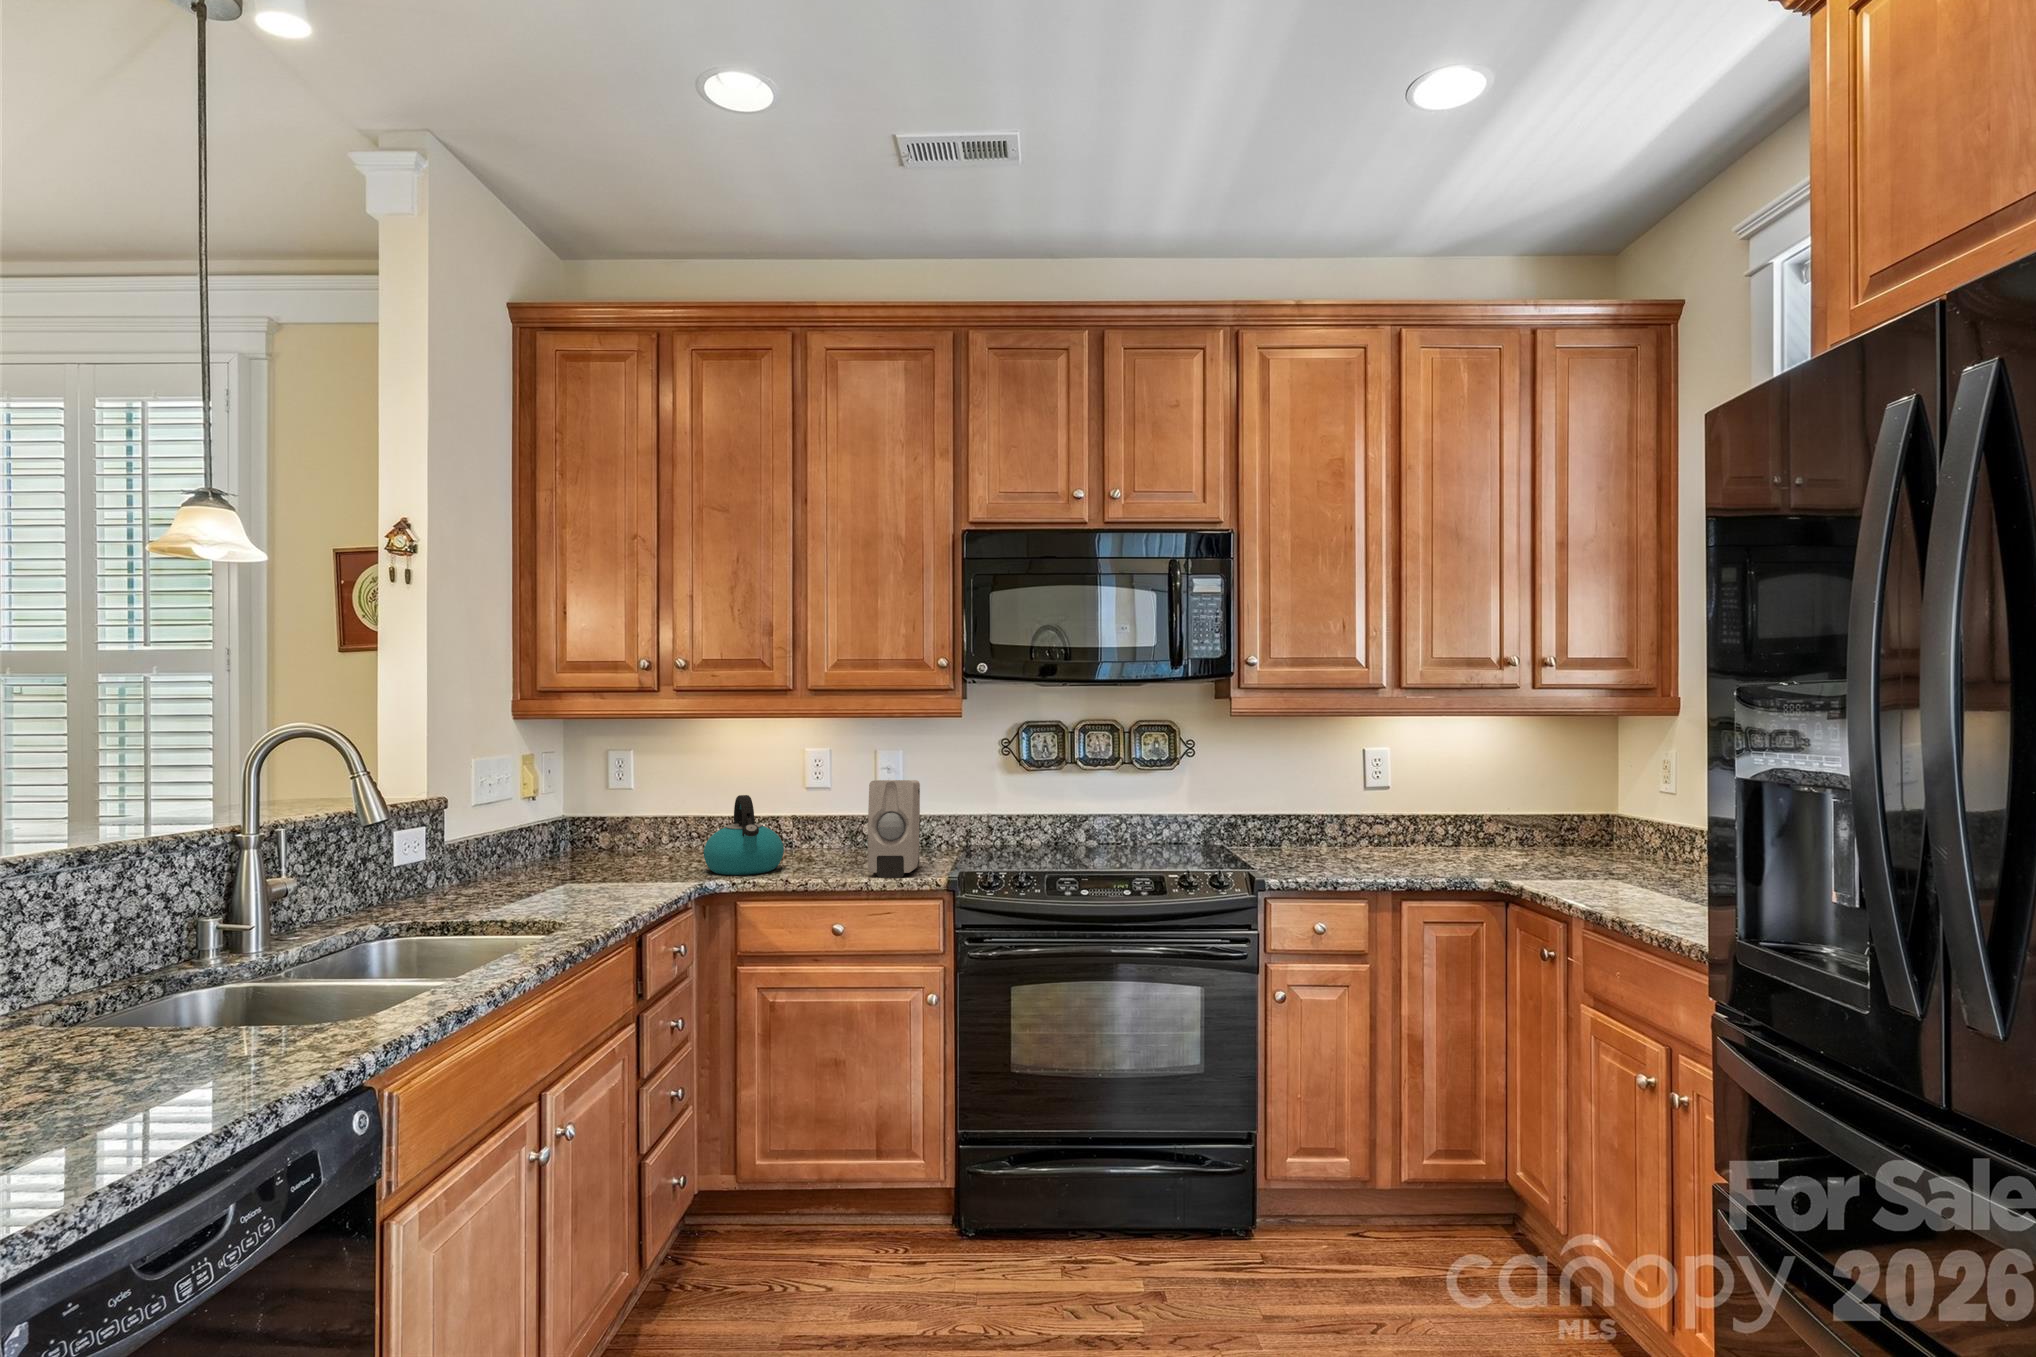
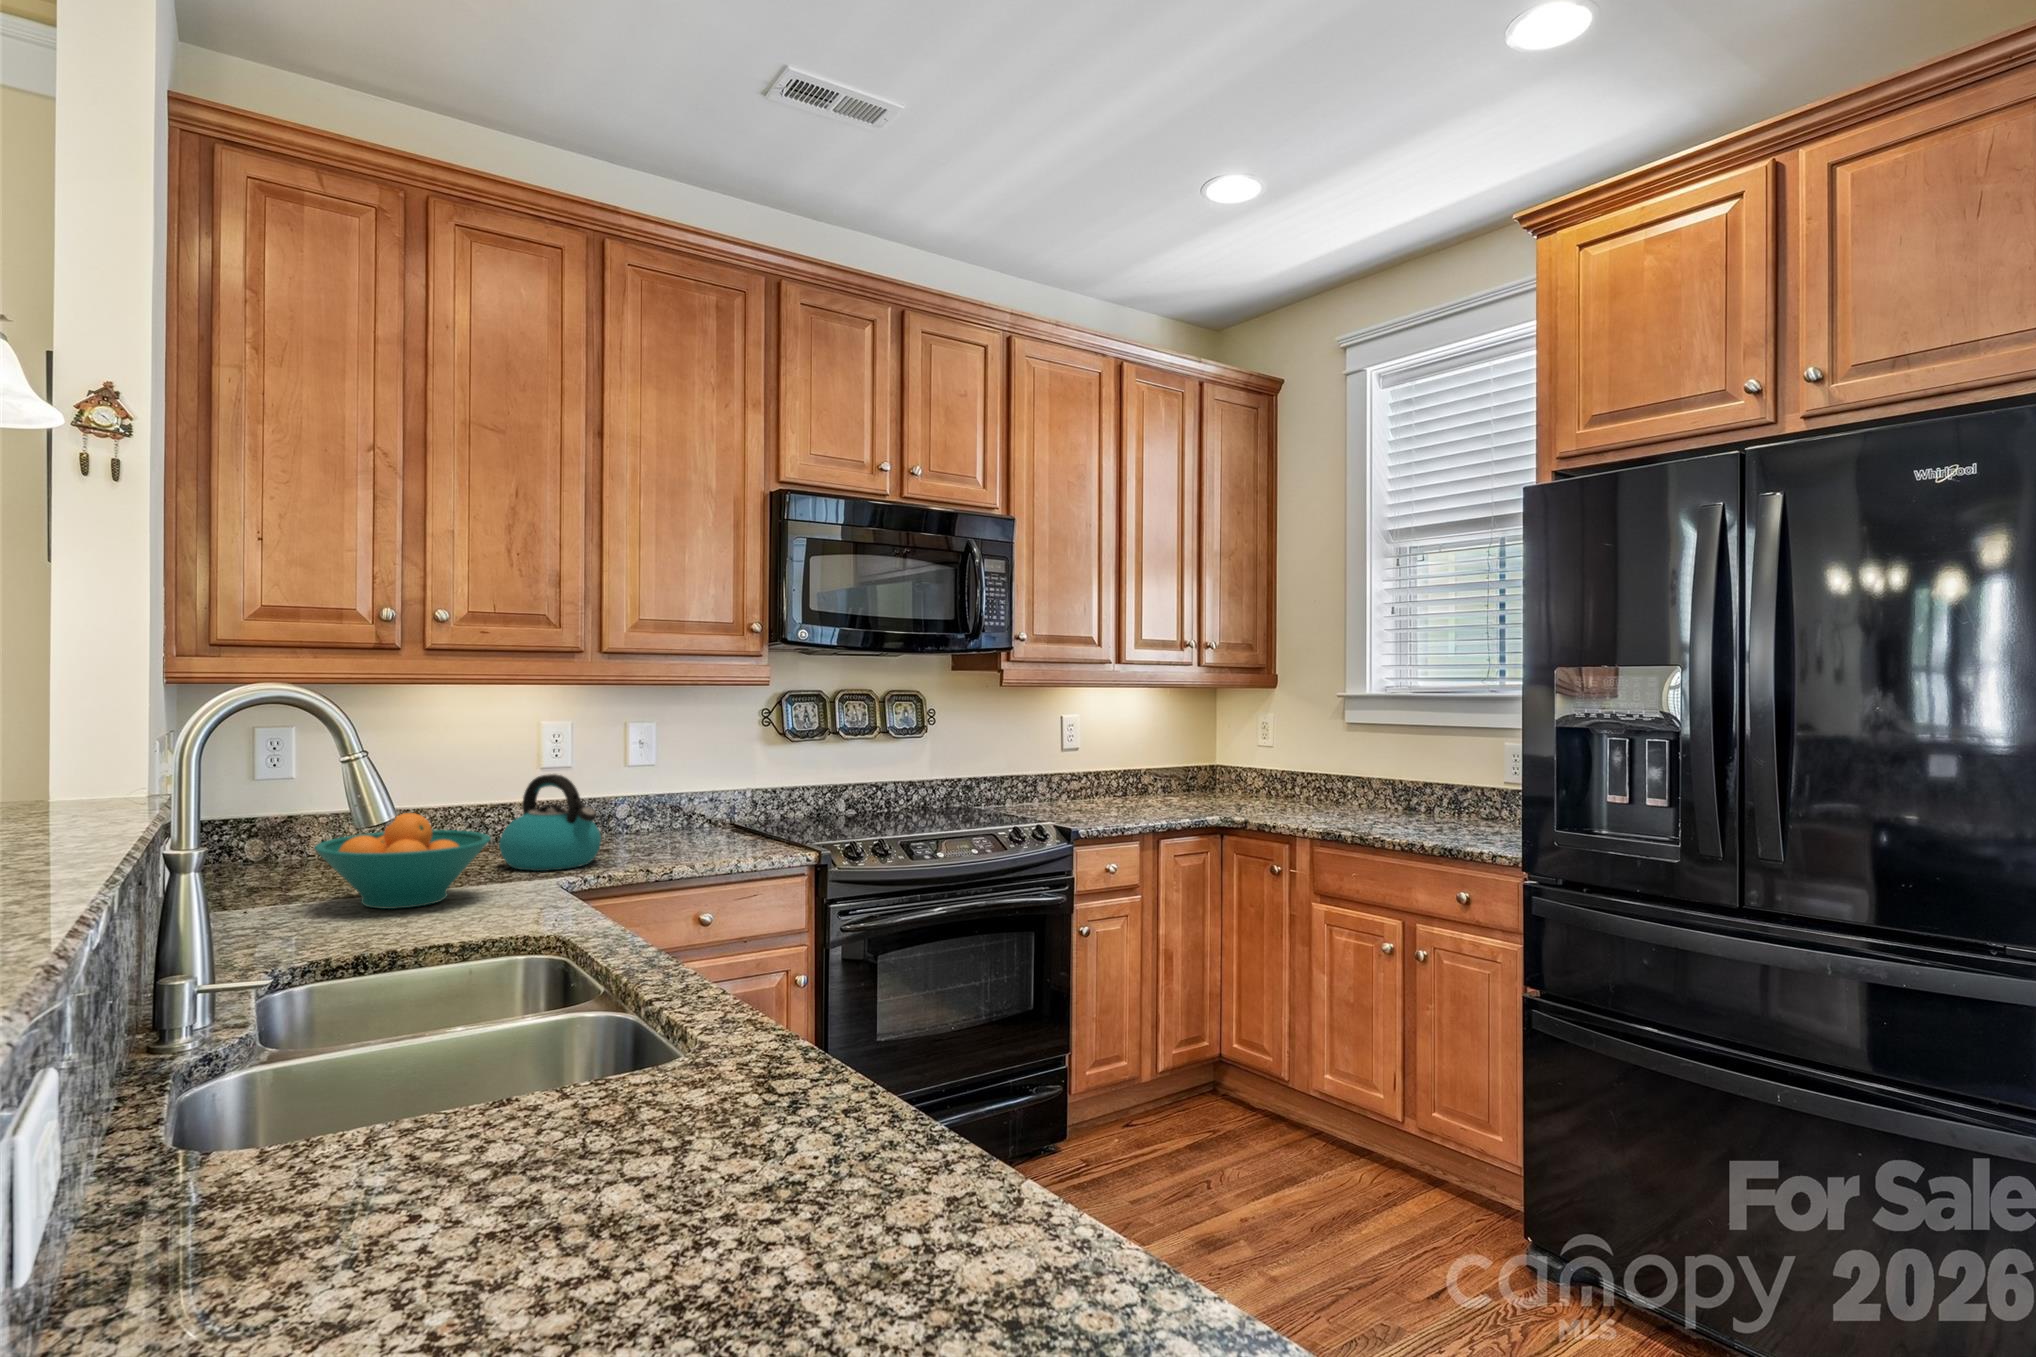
soap dispenser: present [868,780,920,878] -> none [700,750,770,857]
fruit bowl: none [508,822,635,894] -> present [315,813,491,909]

